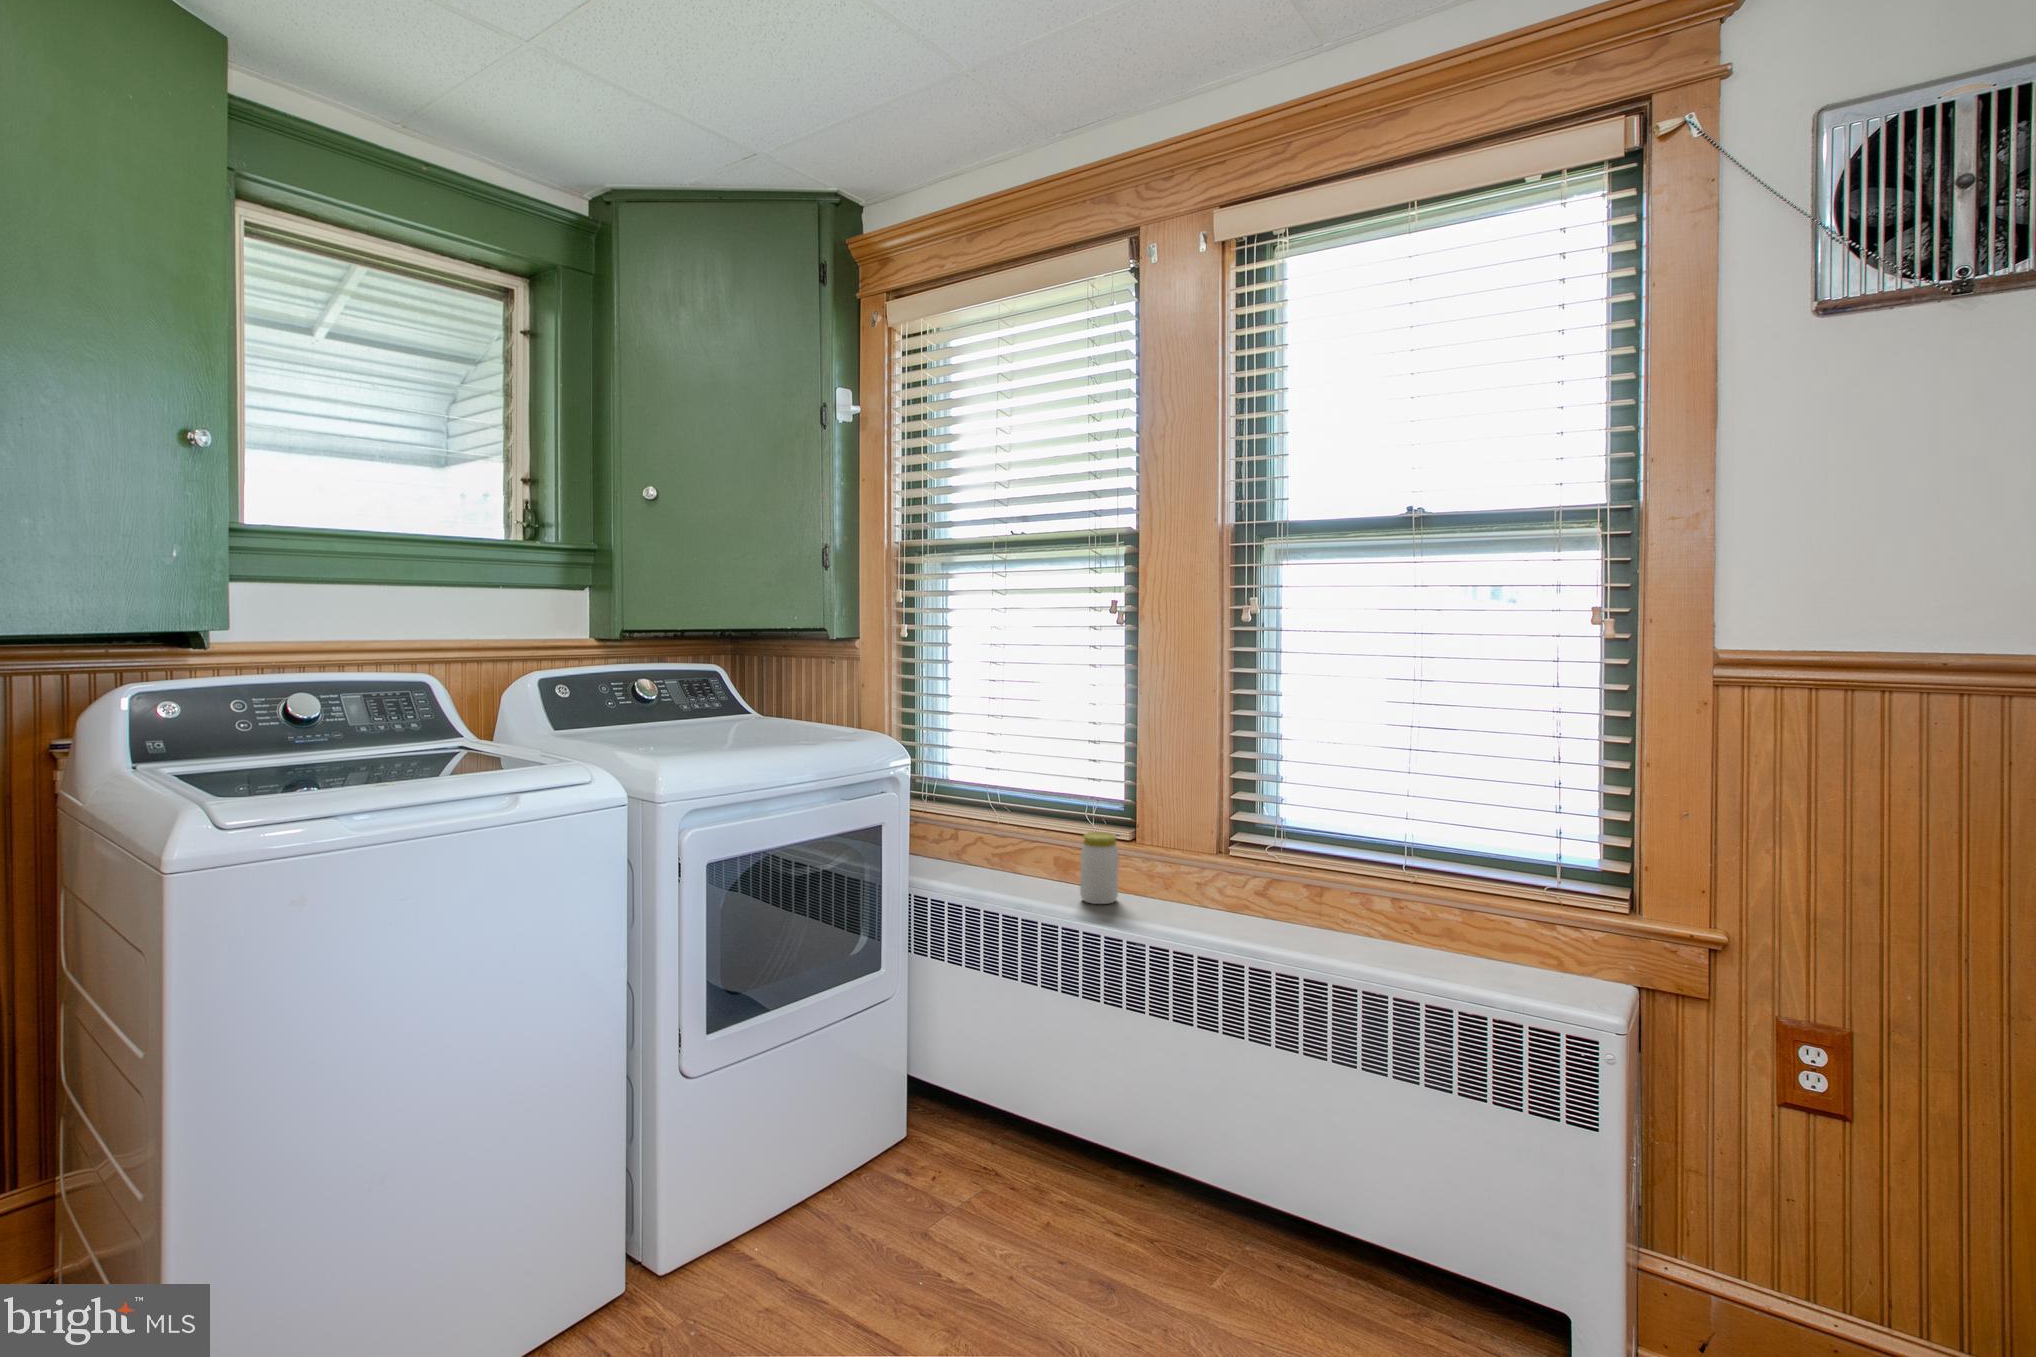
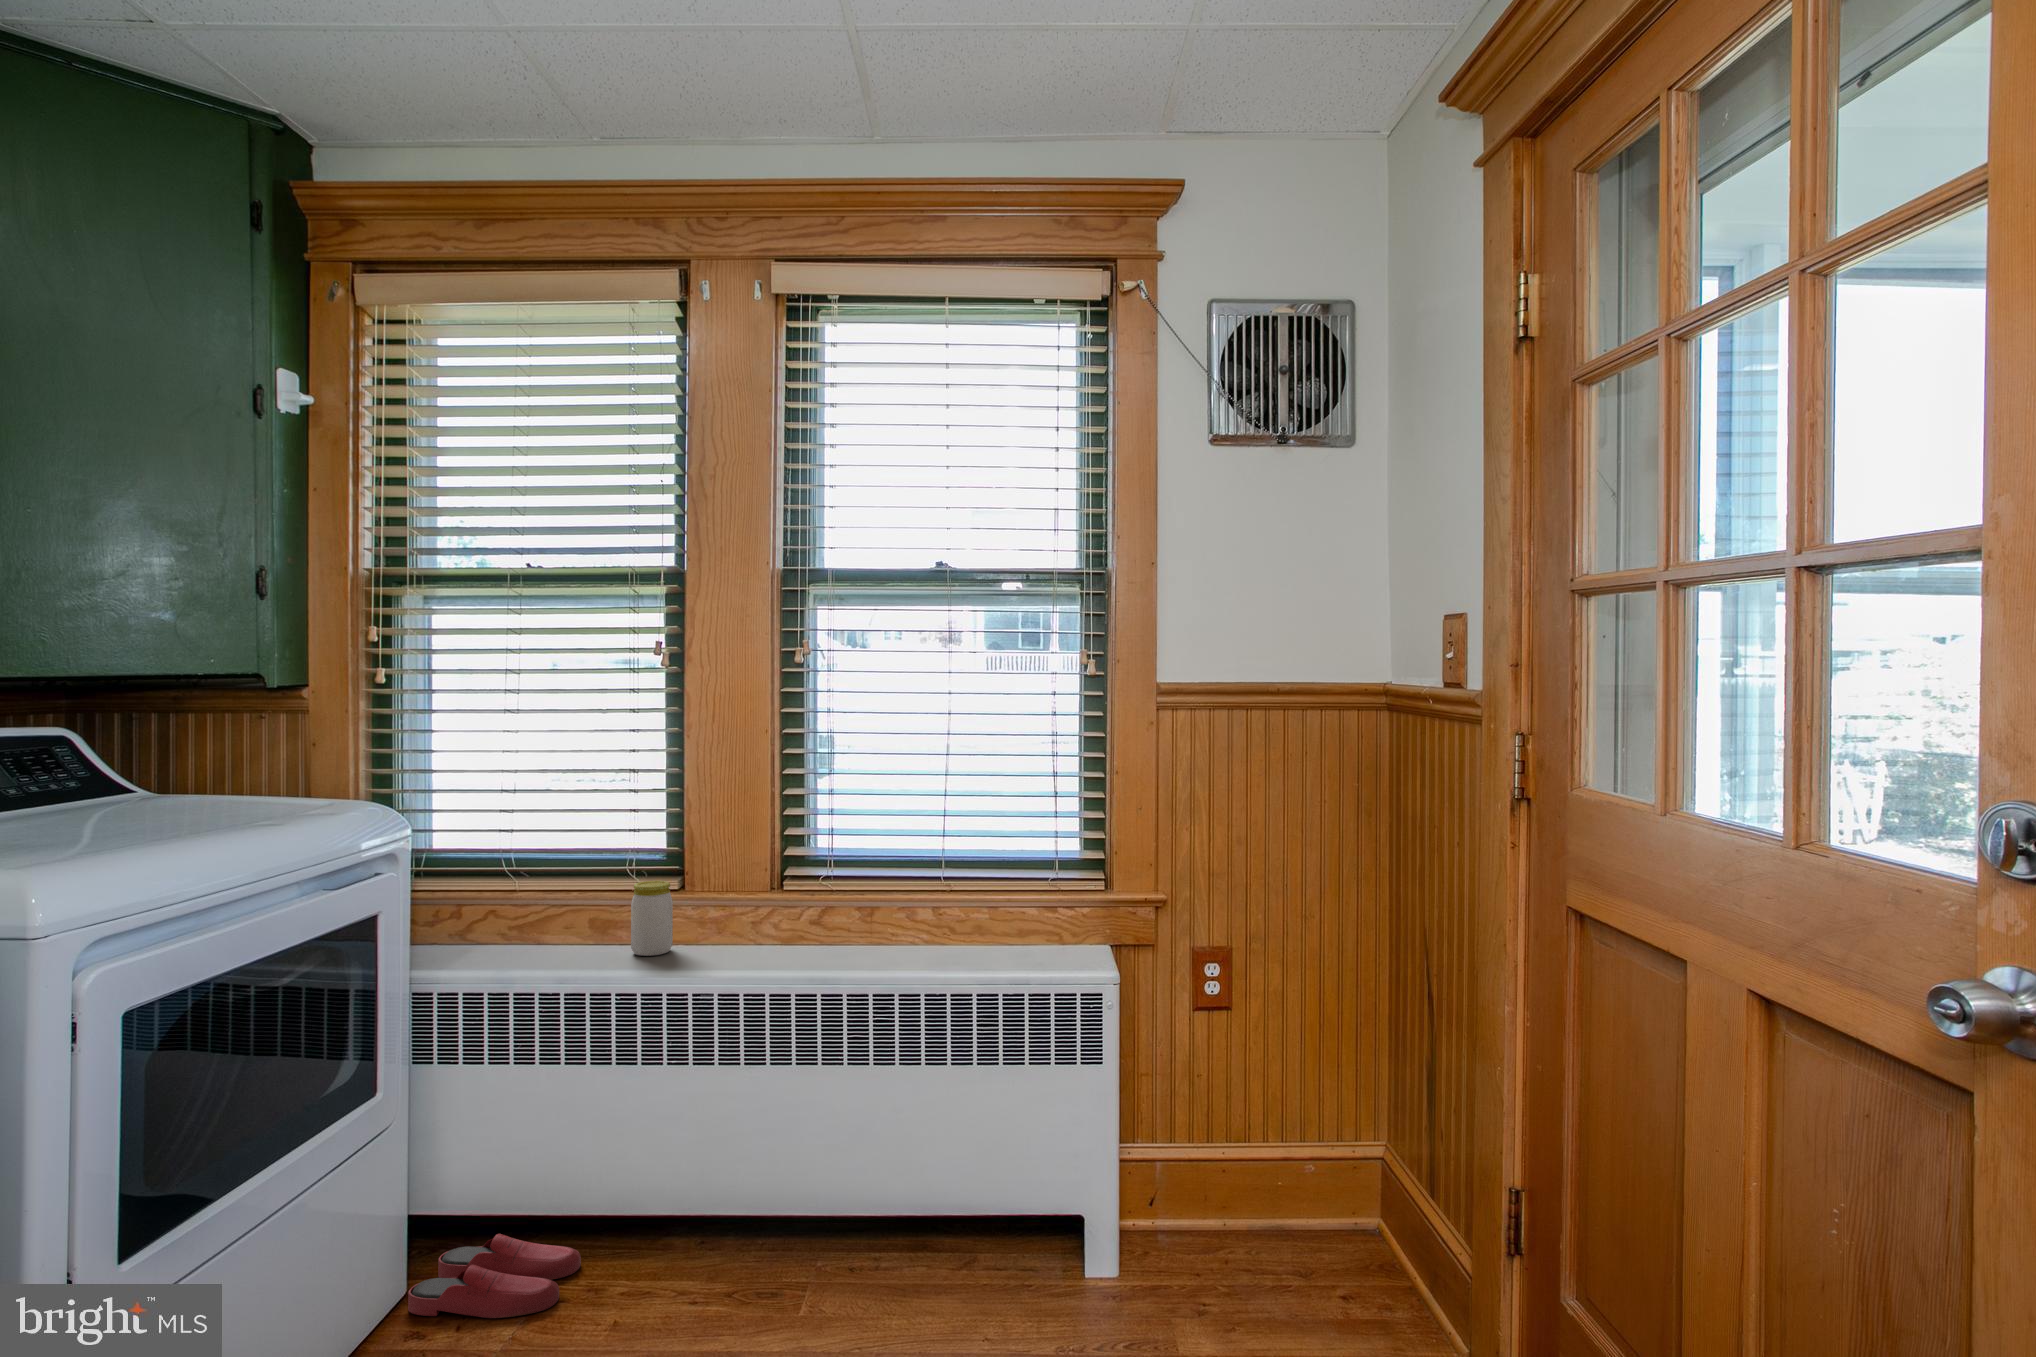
slippers: none [888,1129,1028,1214] -> present [408,1234,581,1318]

